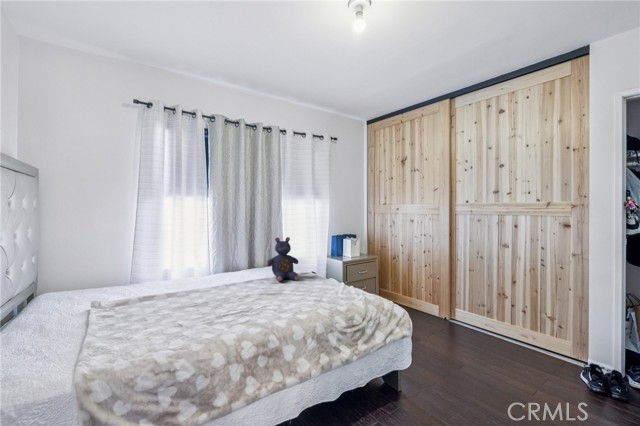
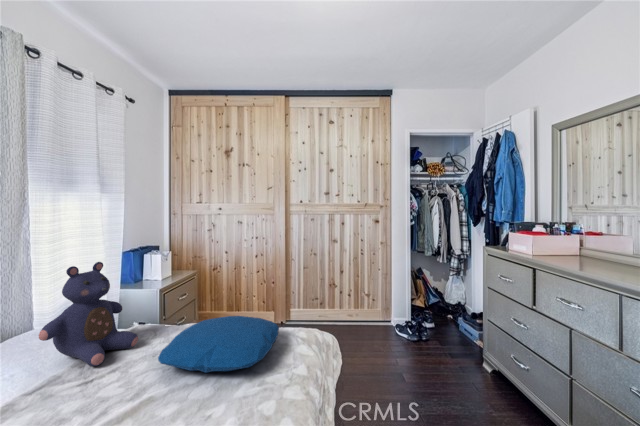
pillow: none [291,275,353,297] -> present [158,316,279,373]

